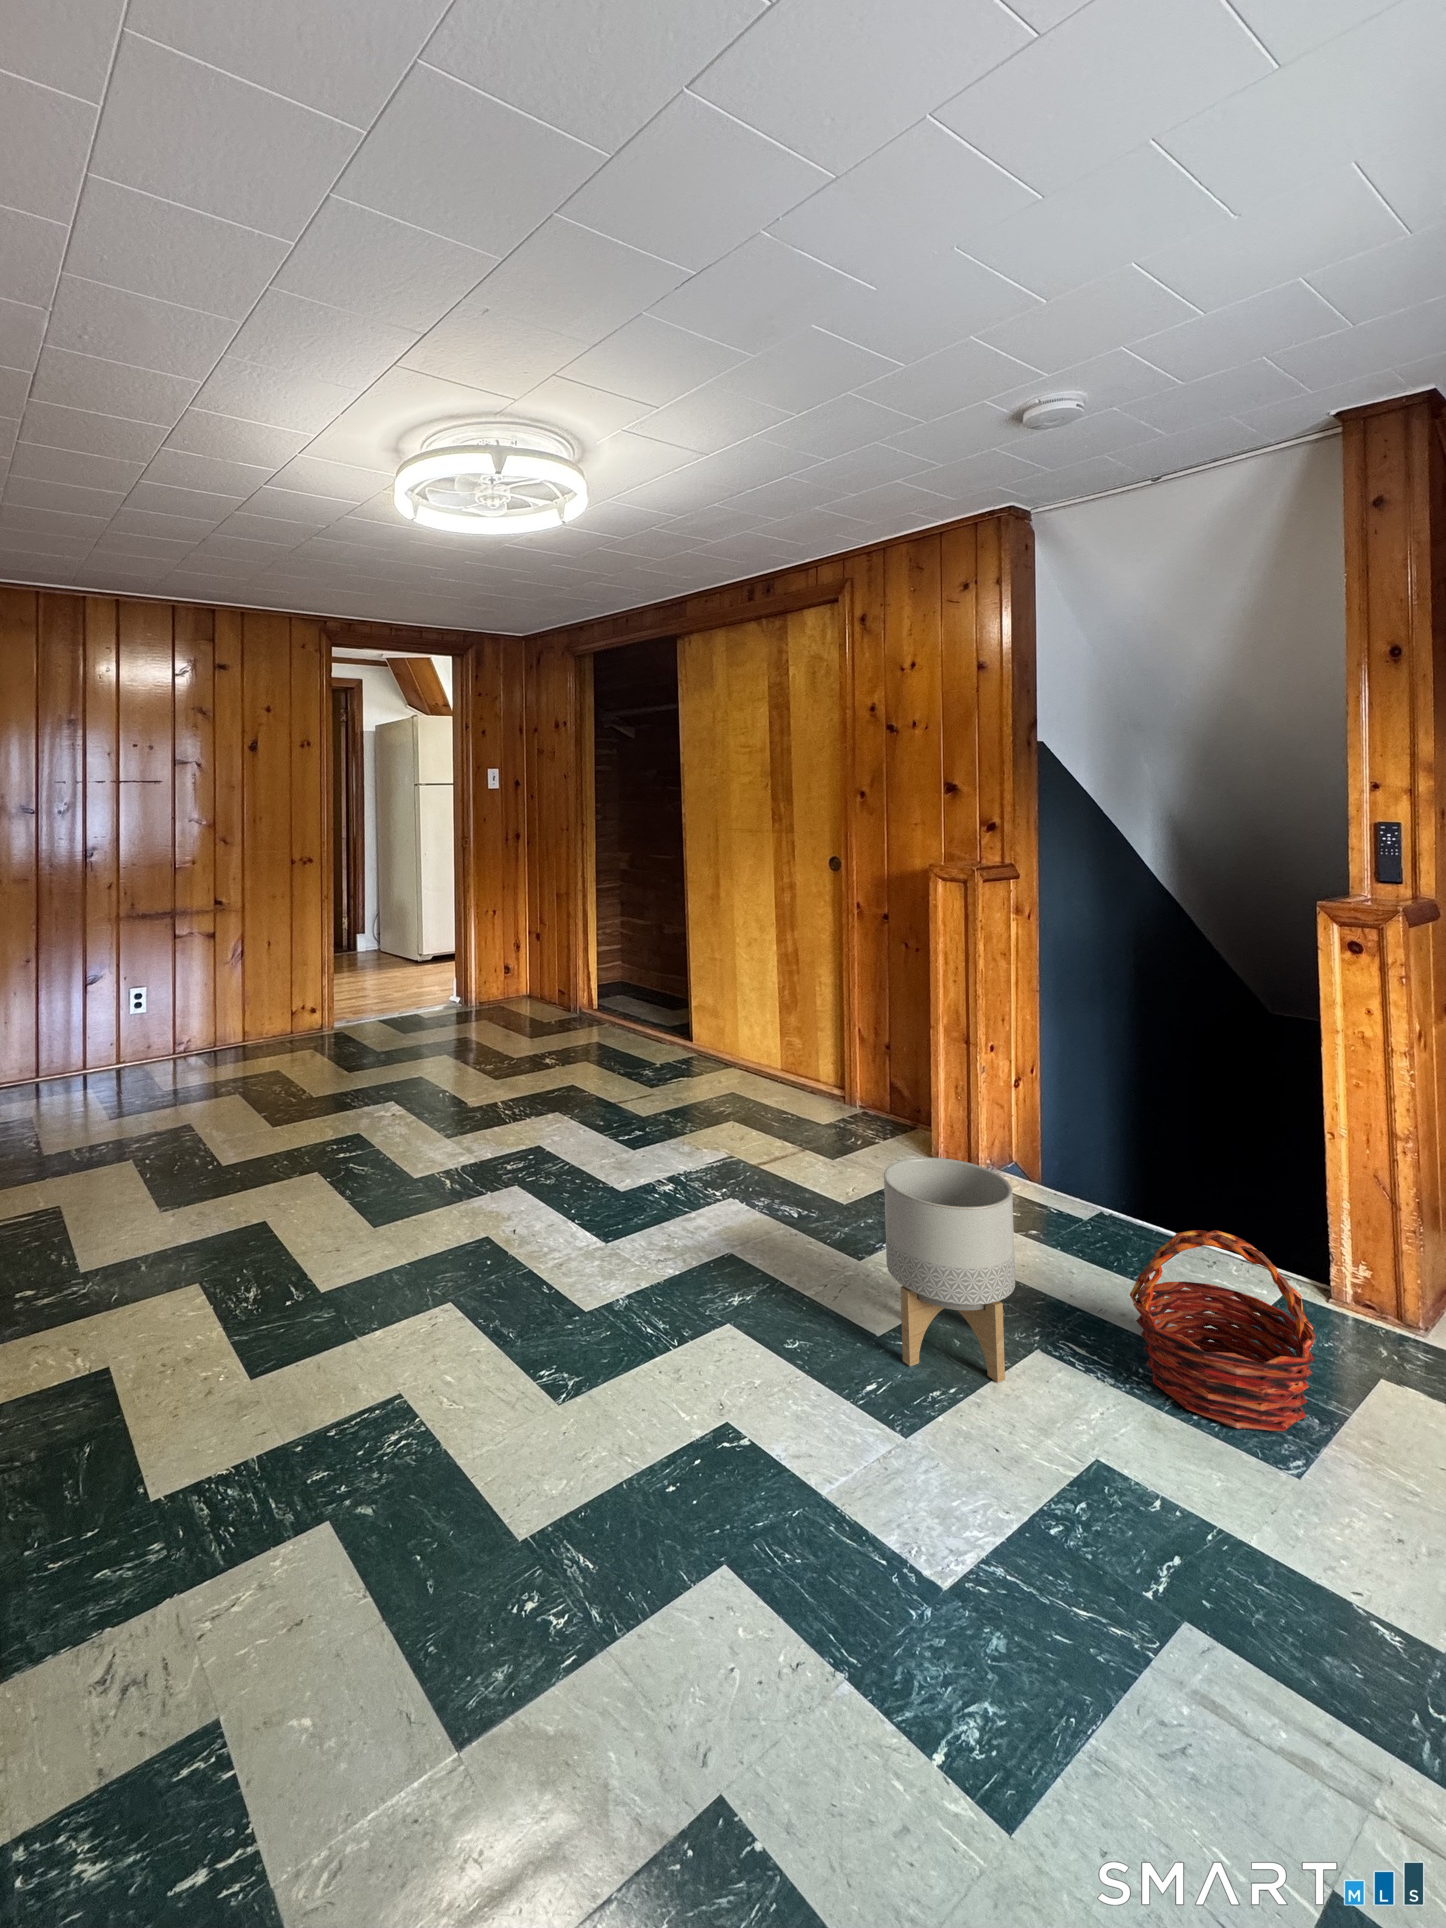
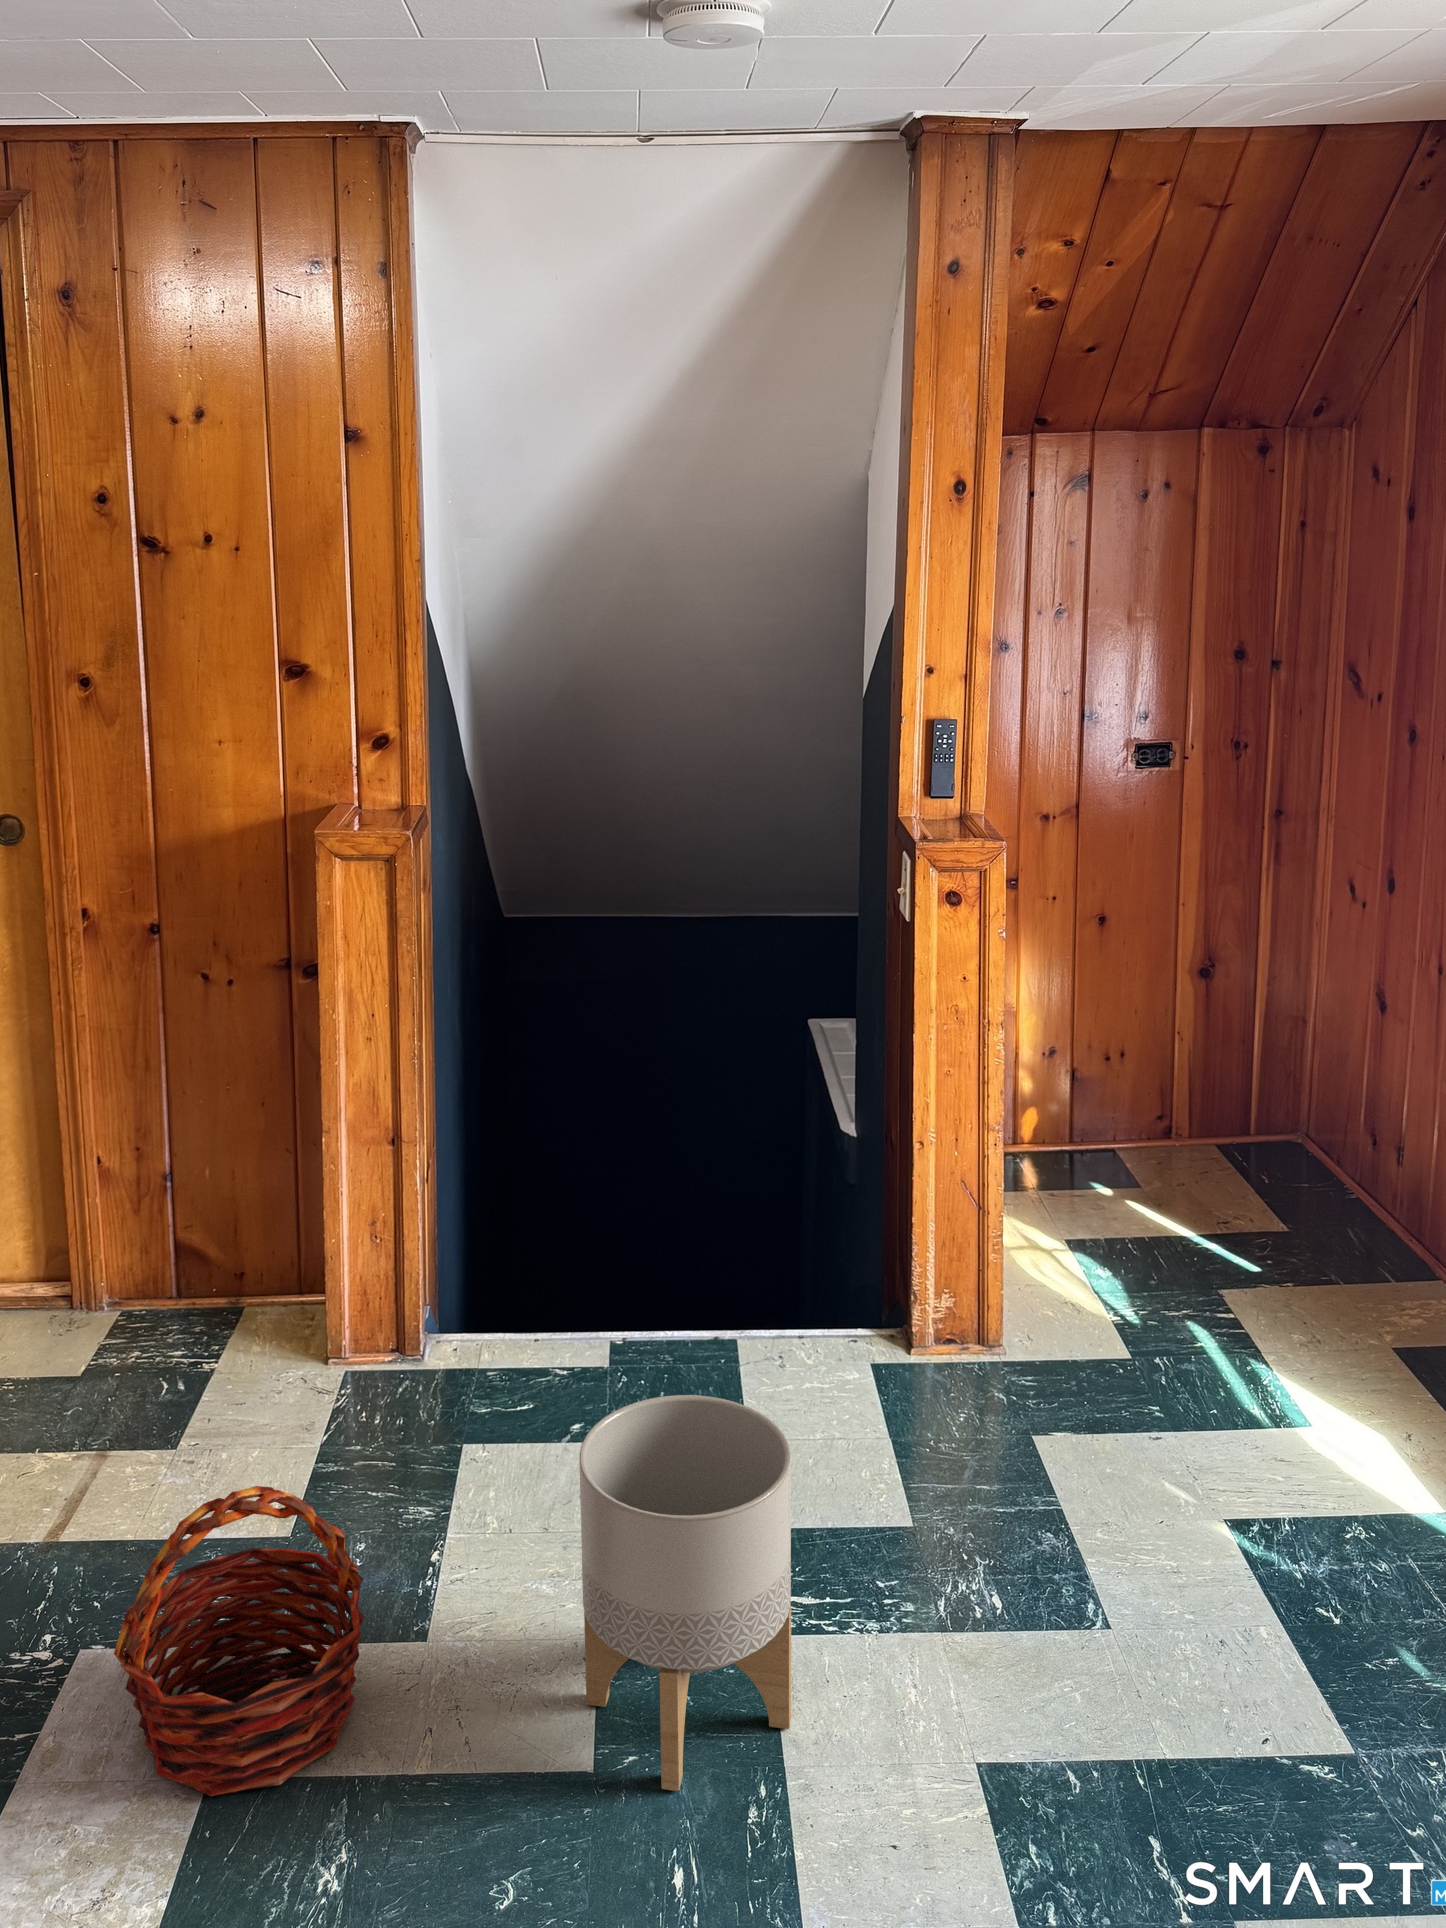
basket: present [1130,1230,1316,1431] -> present [114,1486,364,1796]

